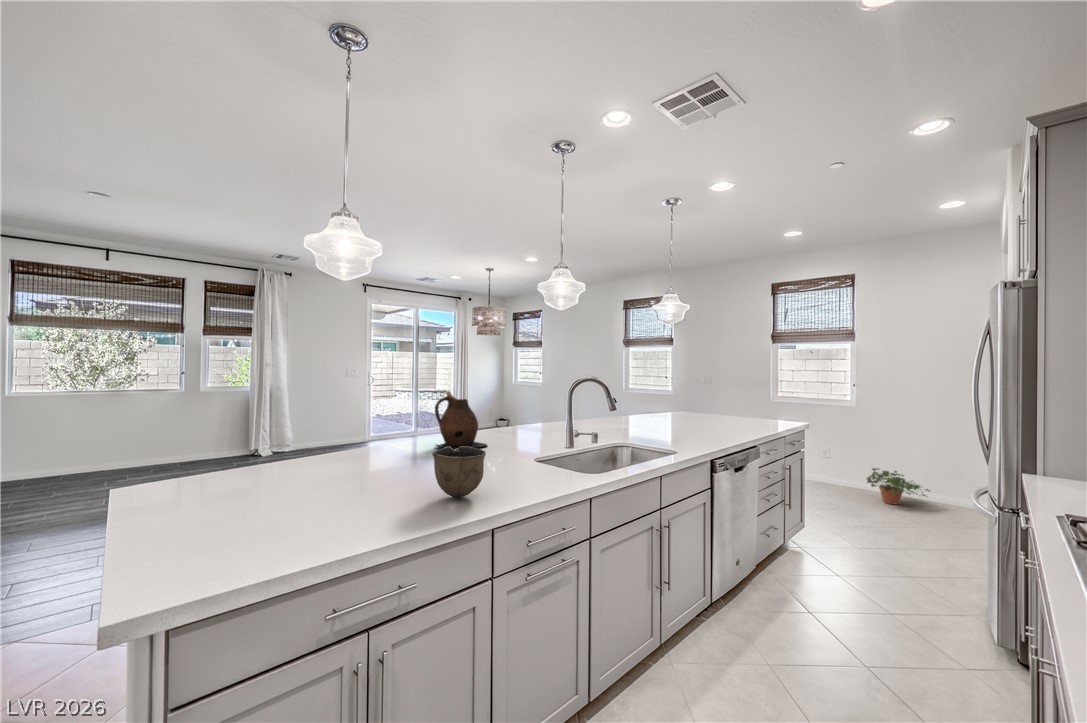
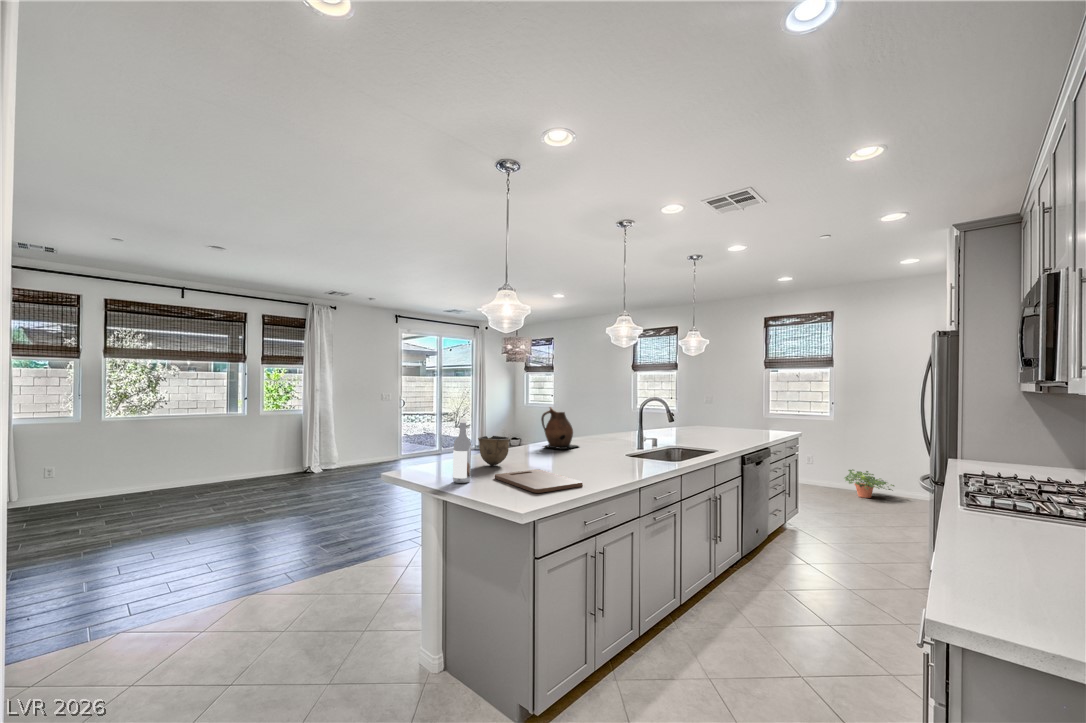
wine bottle: none [182,415,218,523] -> present [453,418,471,483]
bowl: present [432,447,486,498] -> present [478,436,510,466]
cutting board: none [265,494,381,557] -> present [495,469,583,493]

